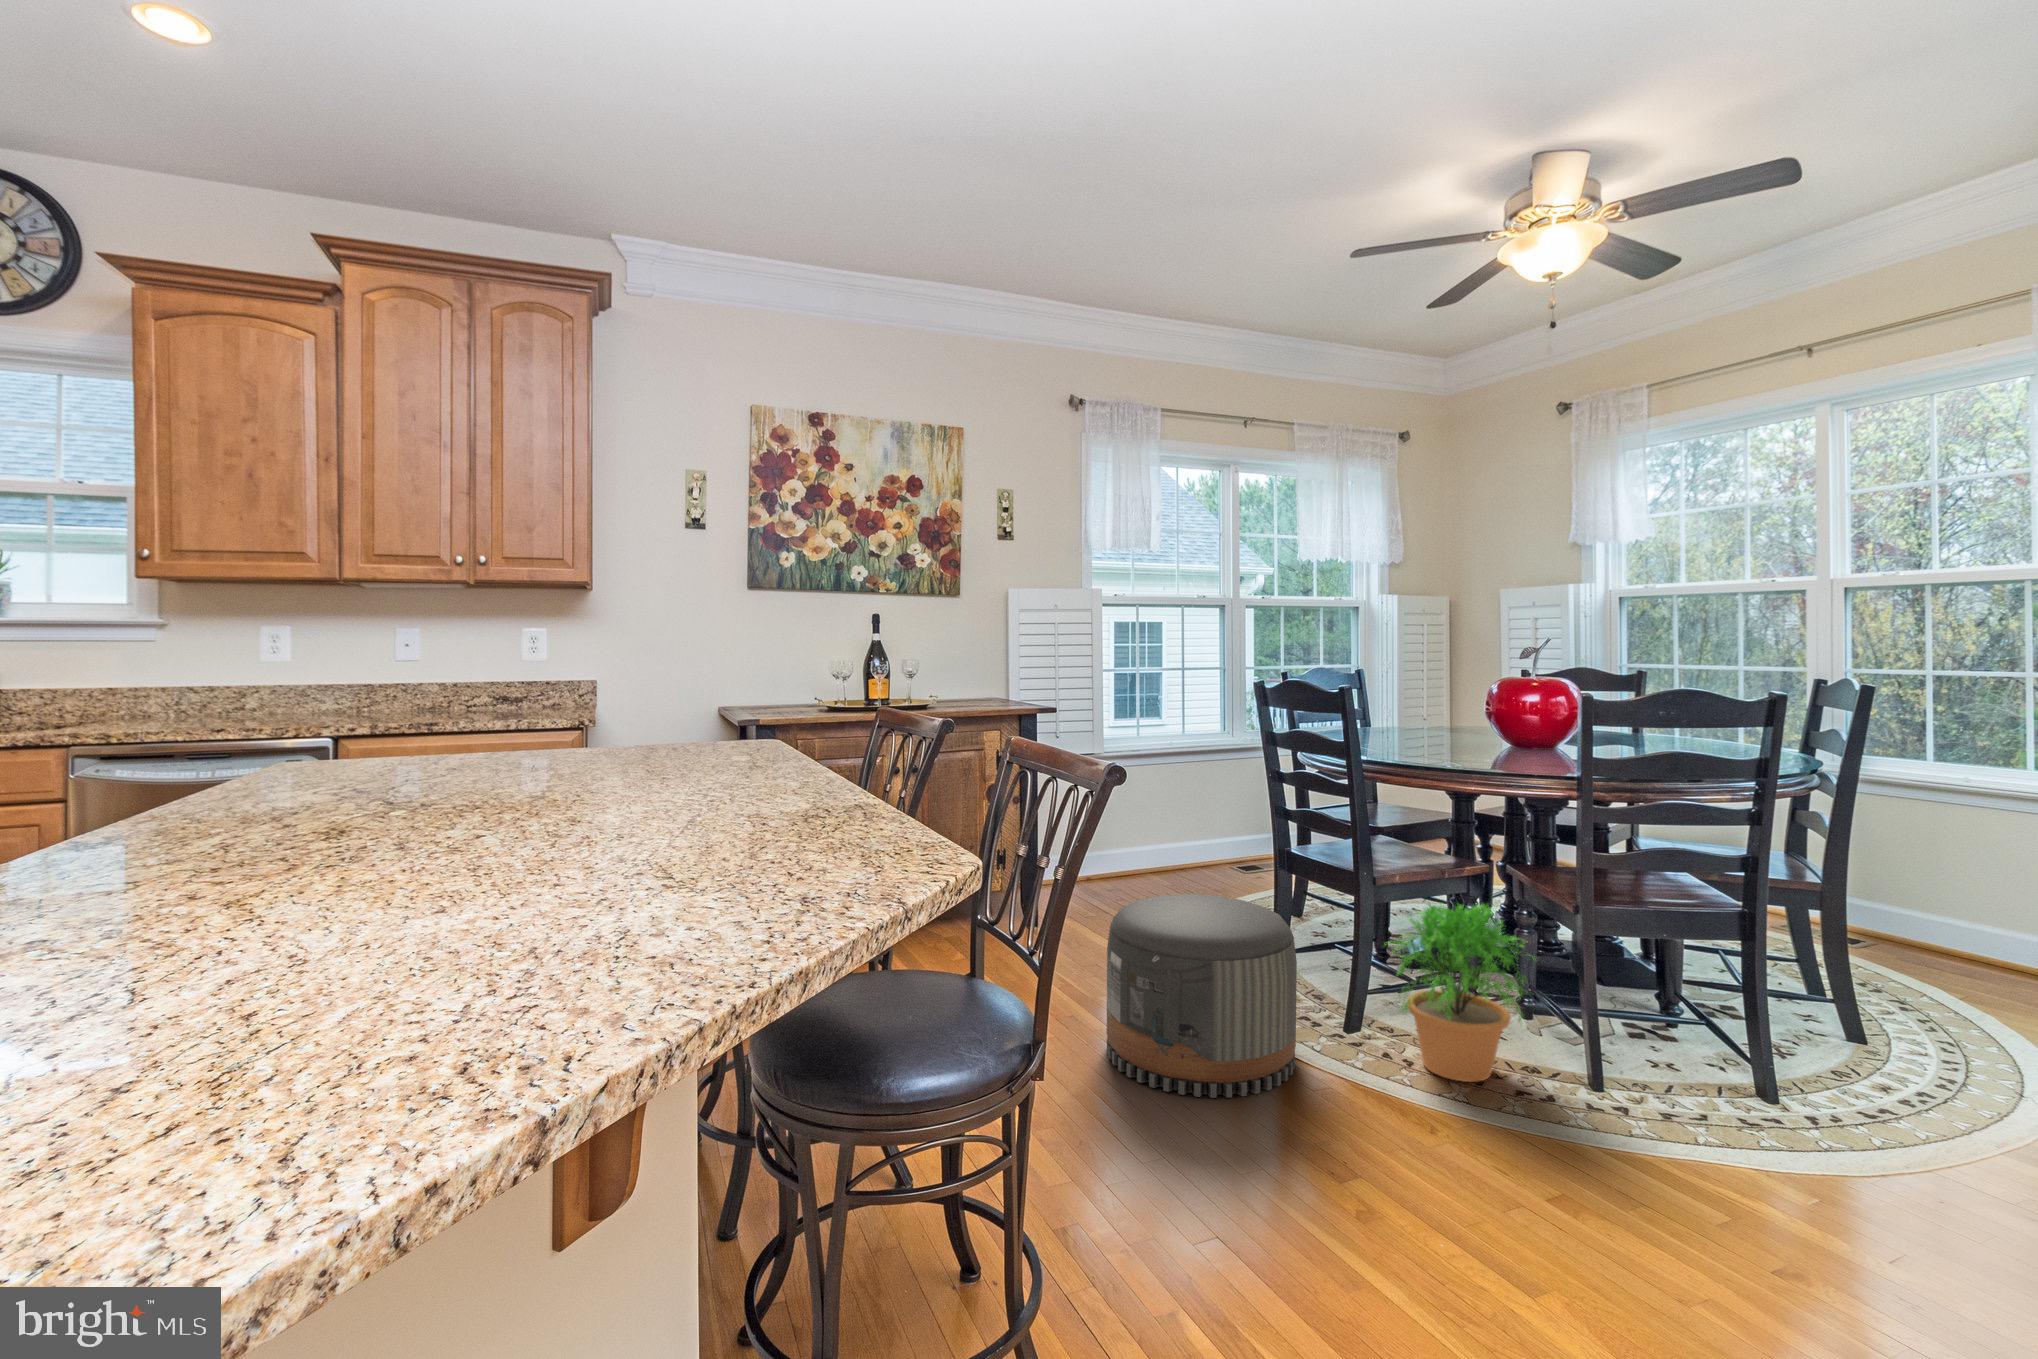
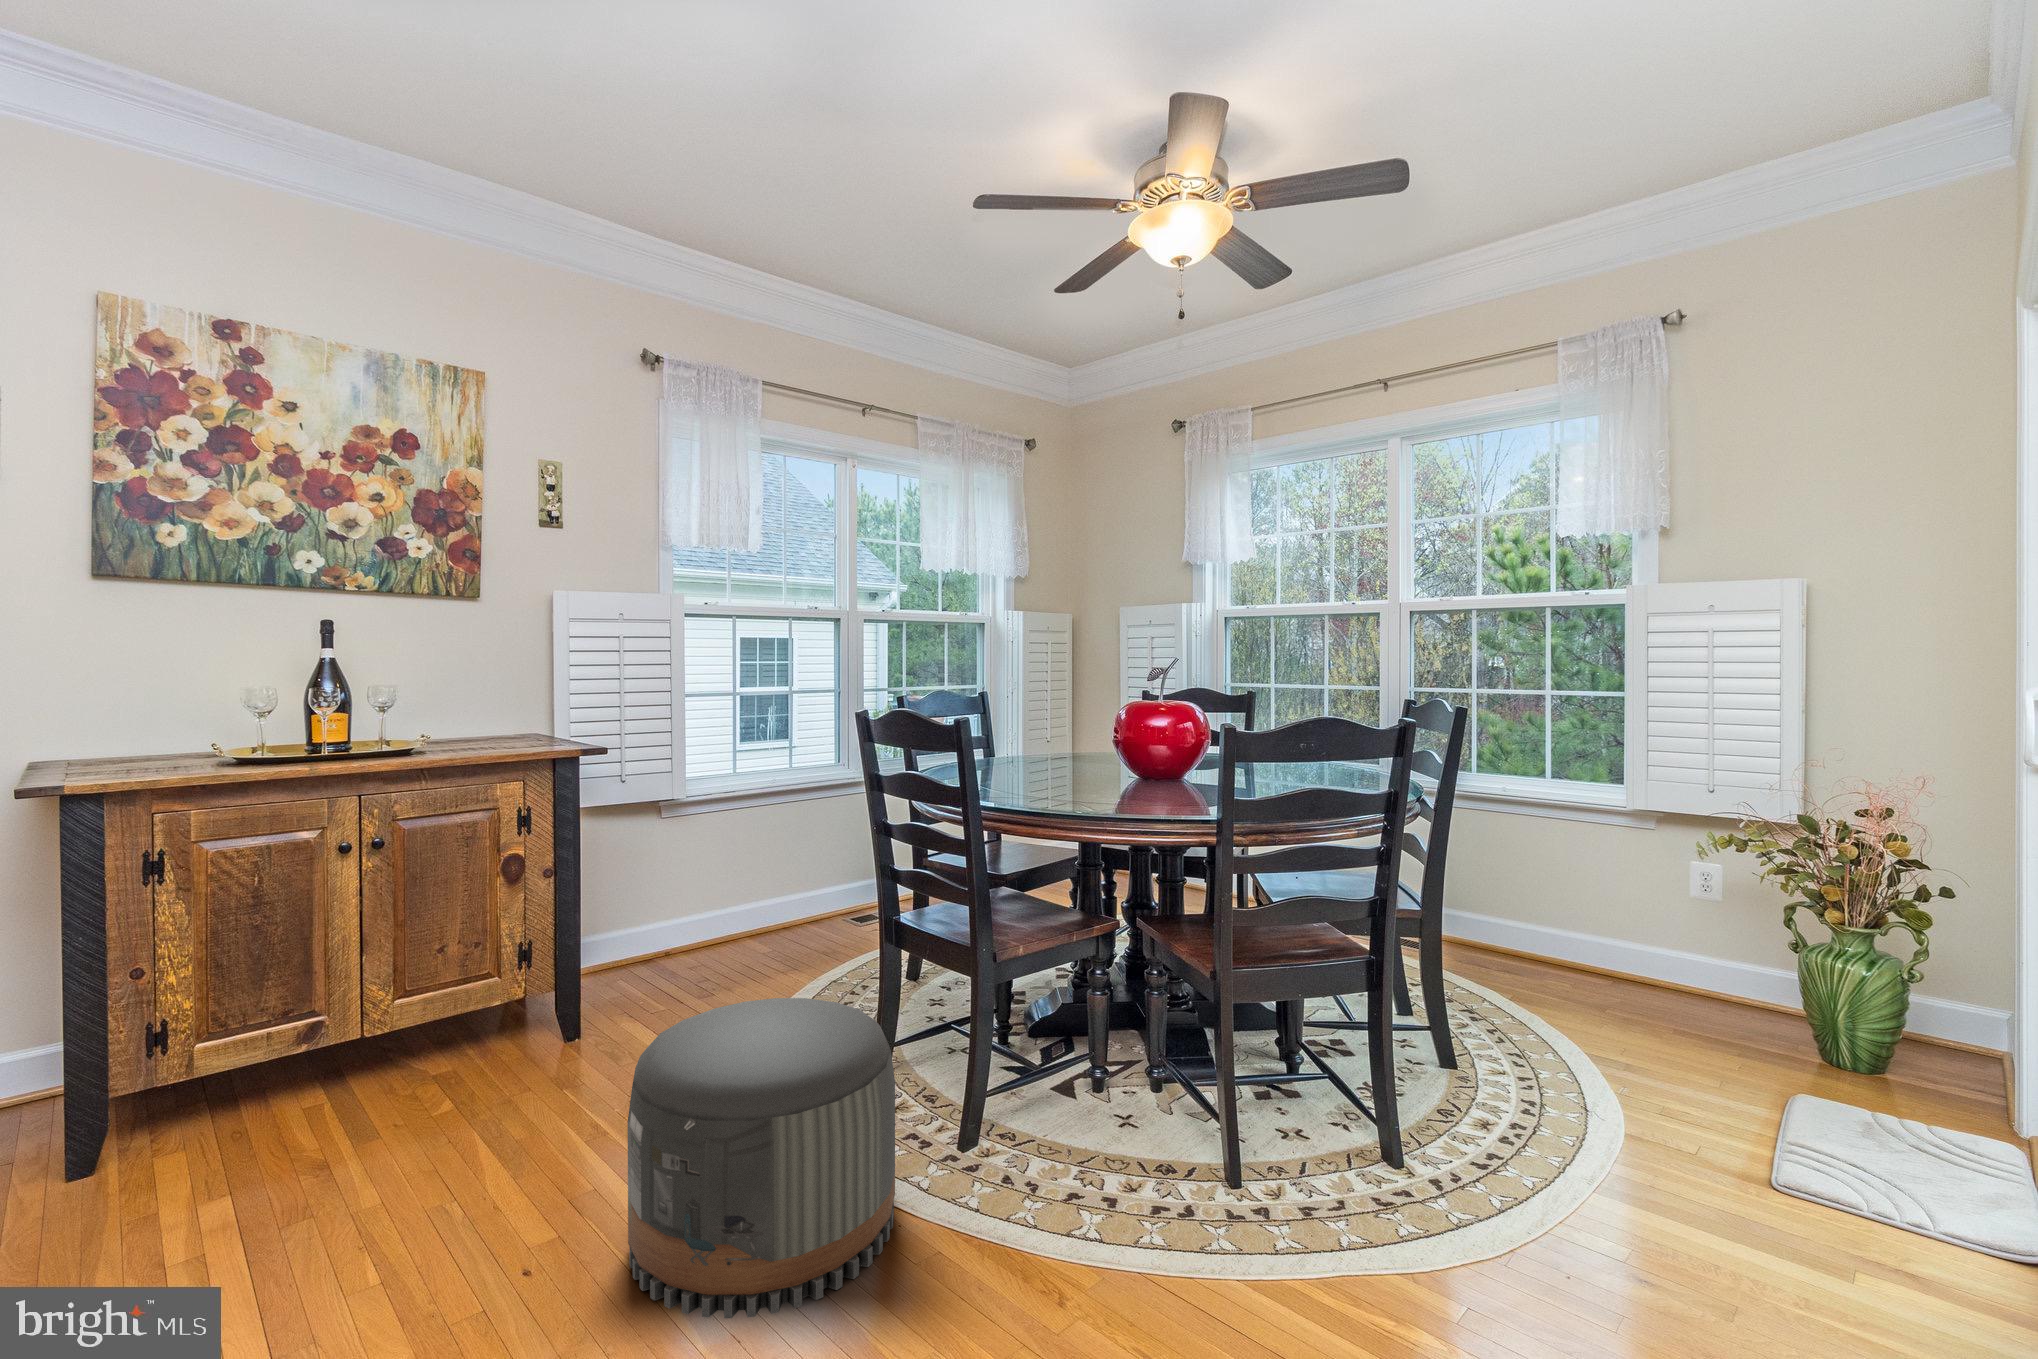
potted plant: present [1390,903,1523,1082] -> none [999,975,1180,1205]

